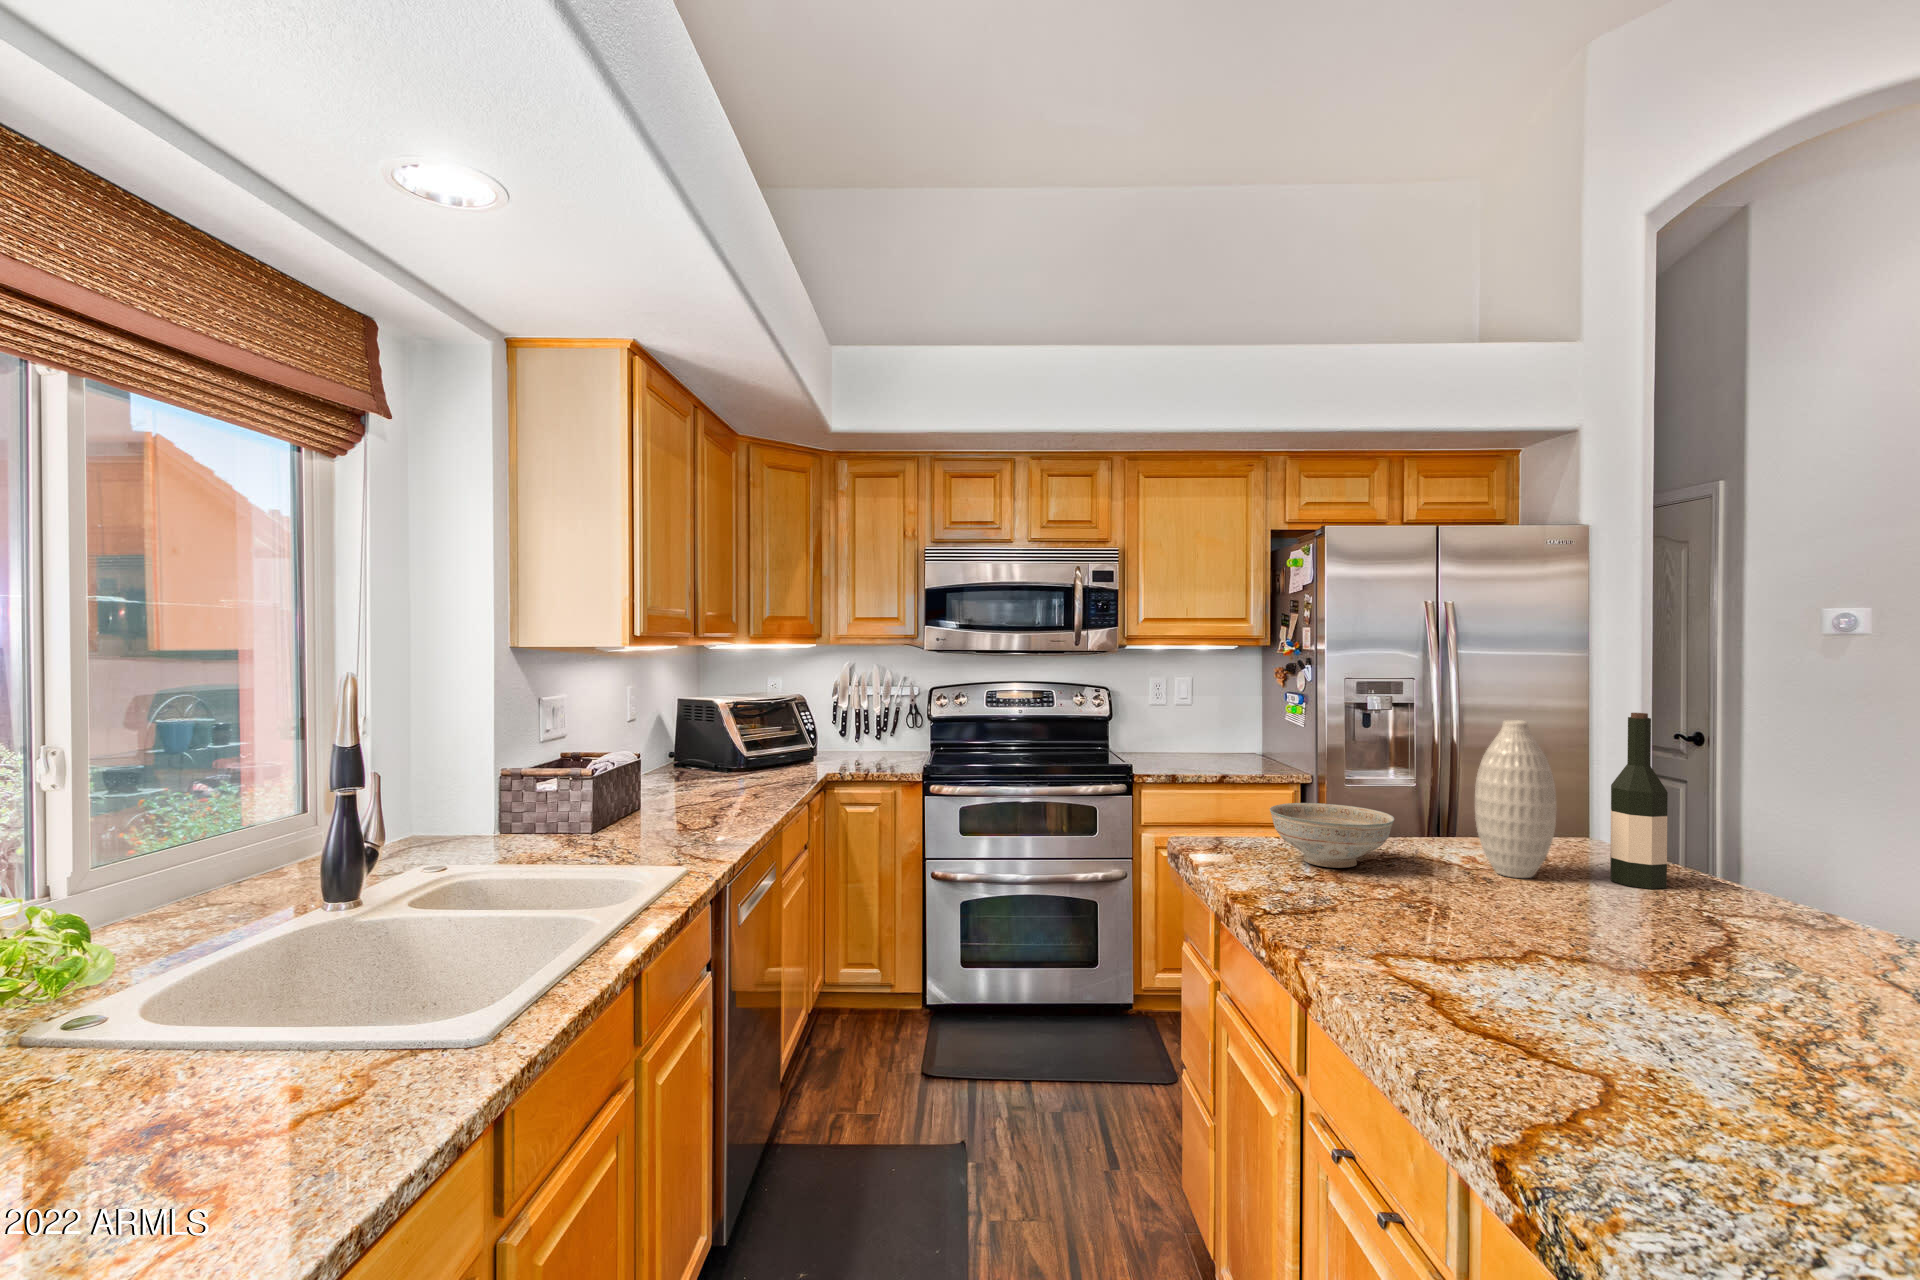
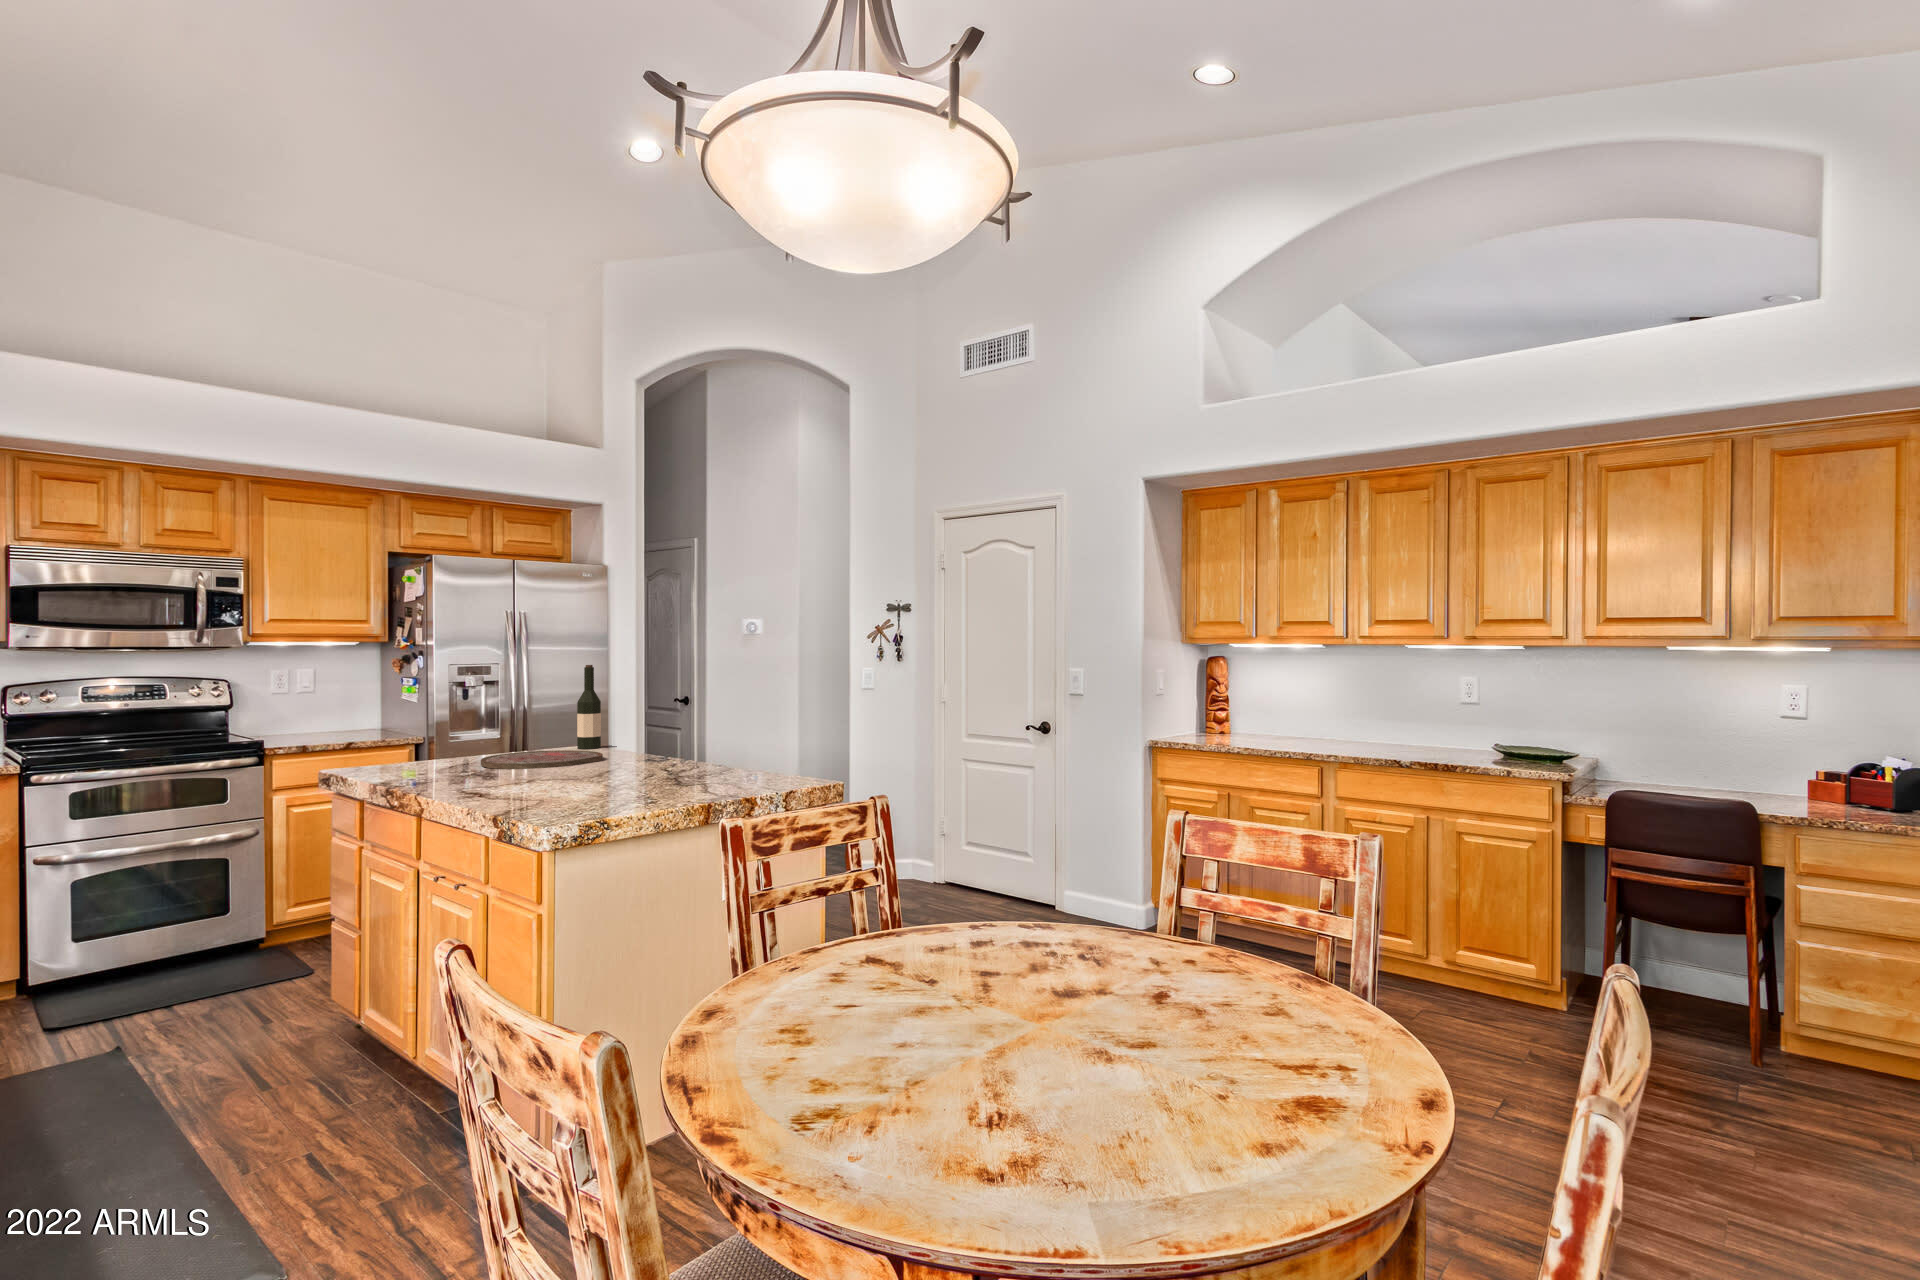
vase: present [1475,720,1556,878] -> none [513,671,552,752]
decorative bowl: present [1270,803,1394,868] -> none [392,727,468,759]
cutting board: none [1434,897,1748,1003] -> present [481,750,603,769]

